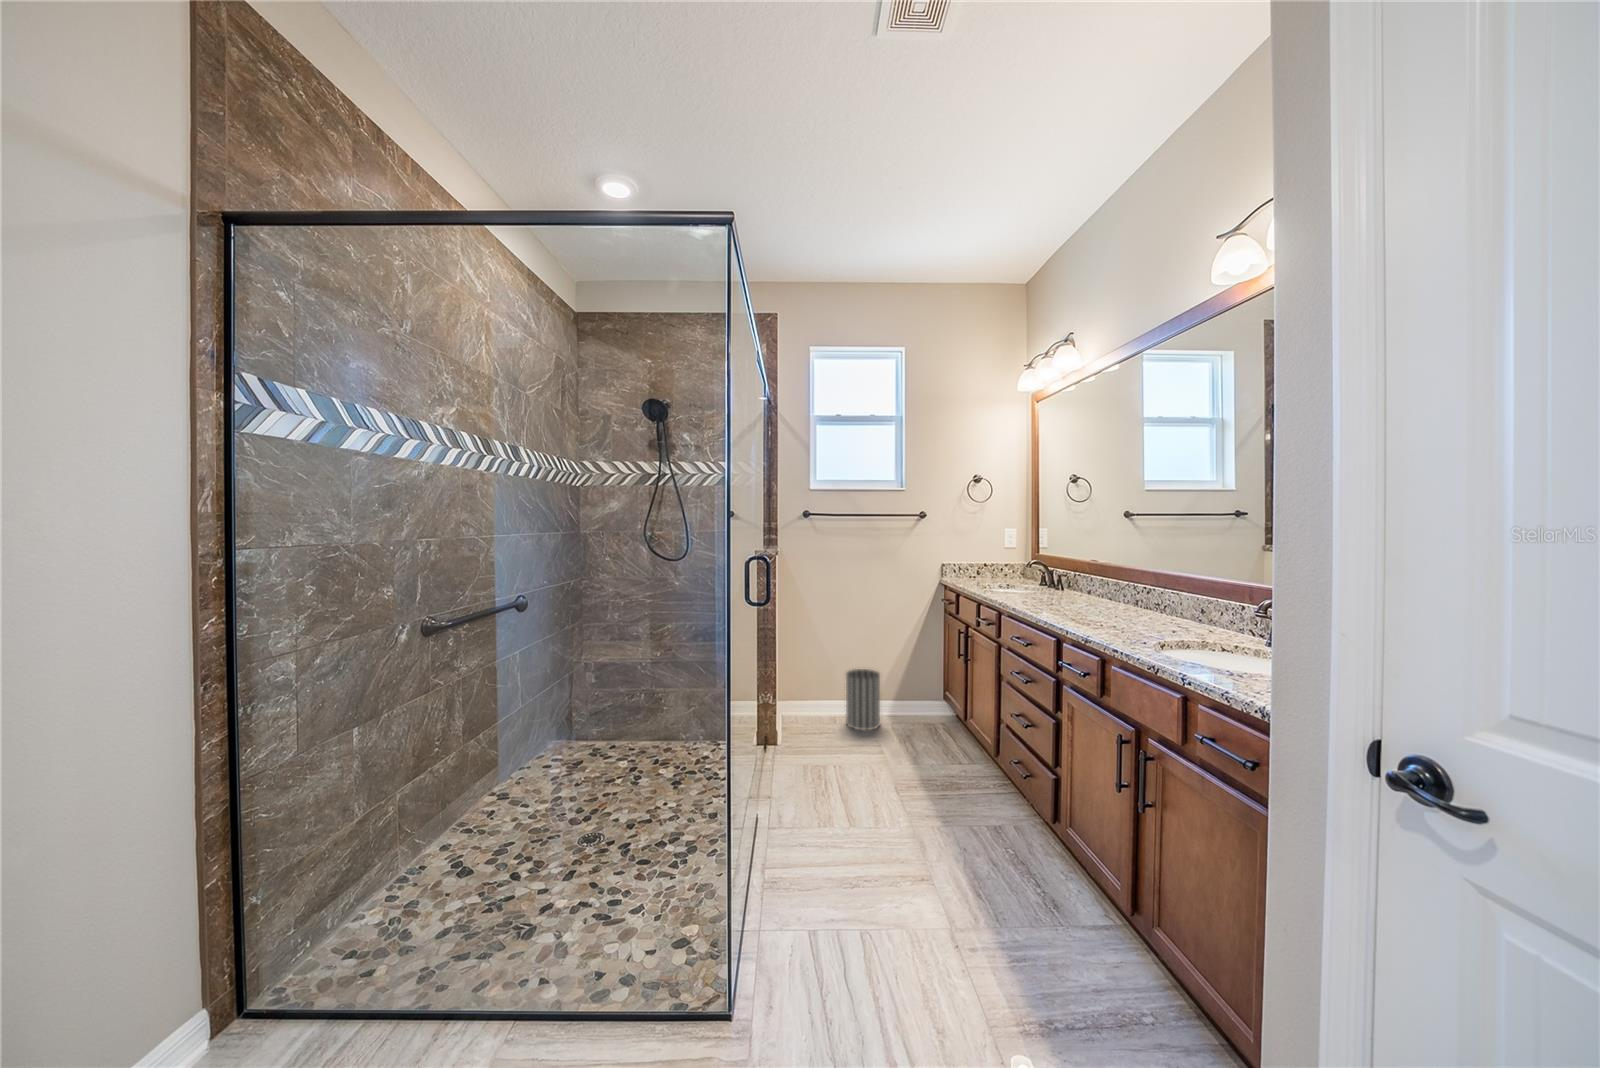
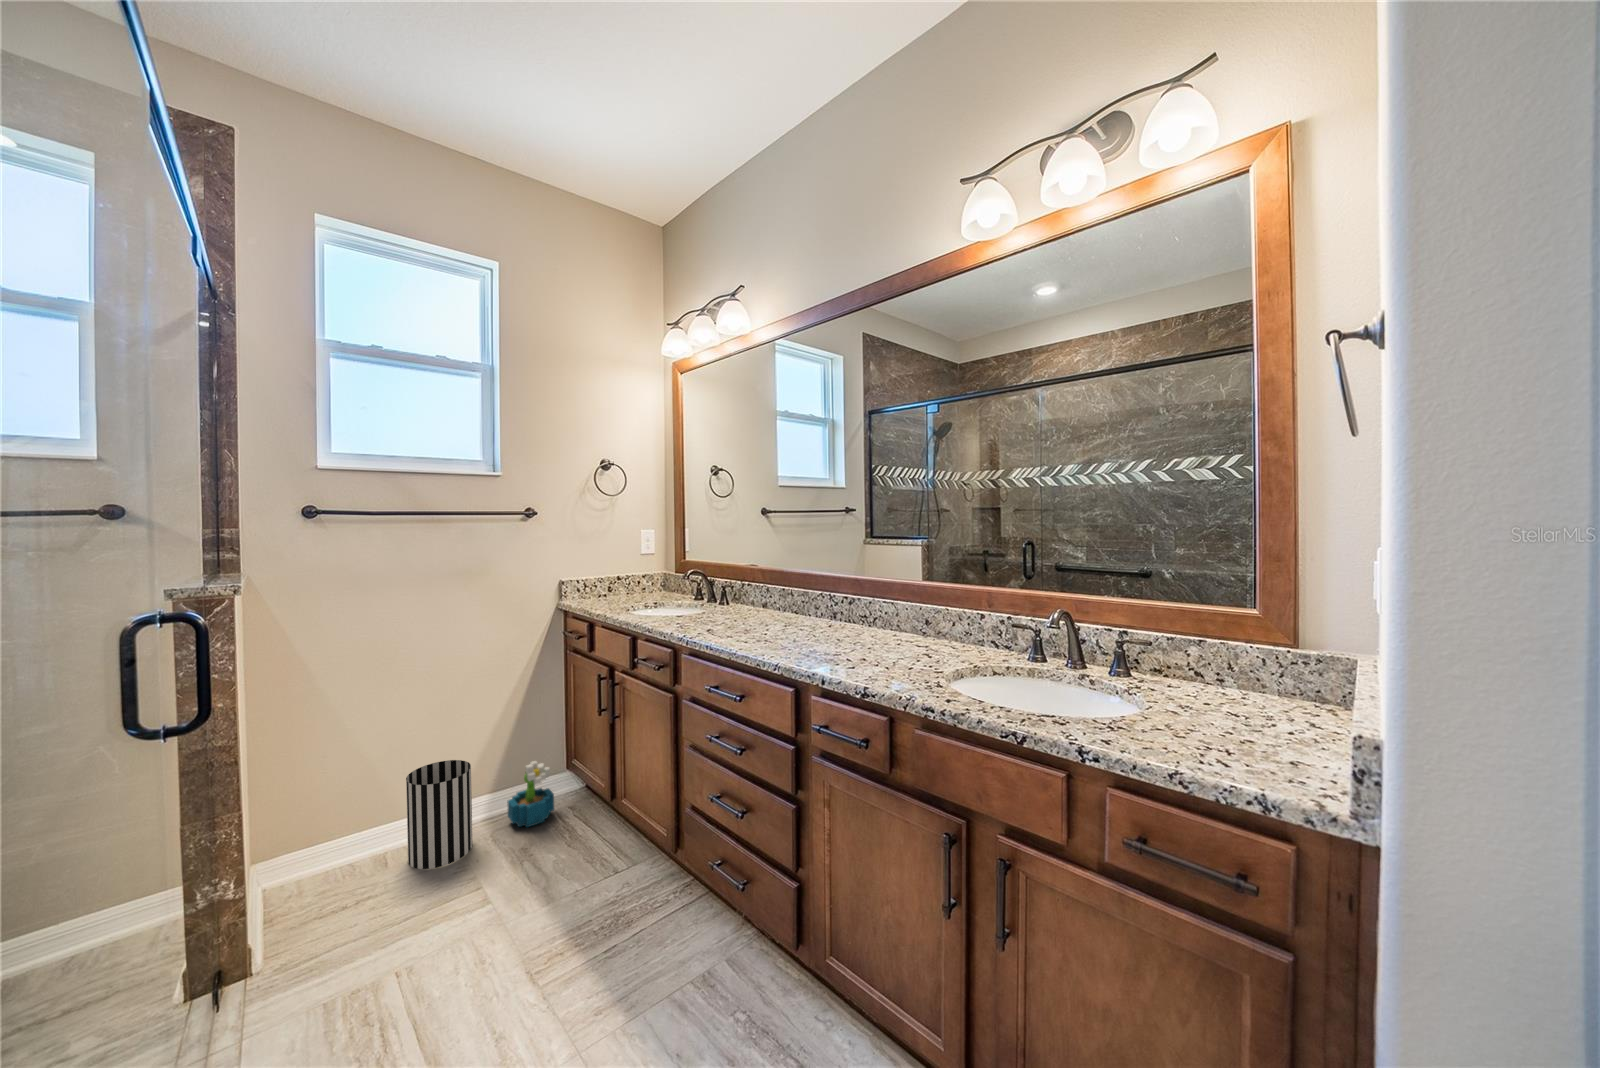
decorative plant: none [902,683,931,726] -> present [508,761,554,827]

